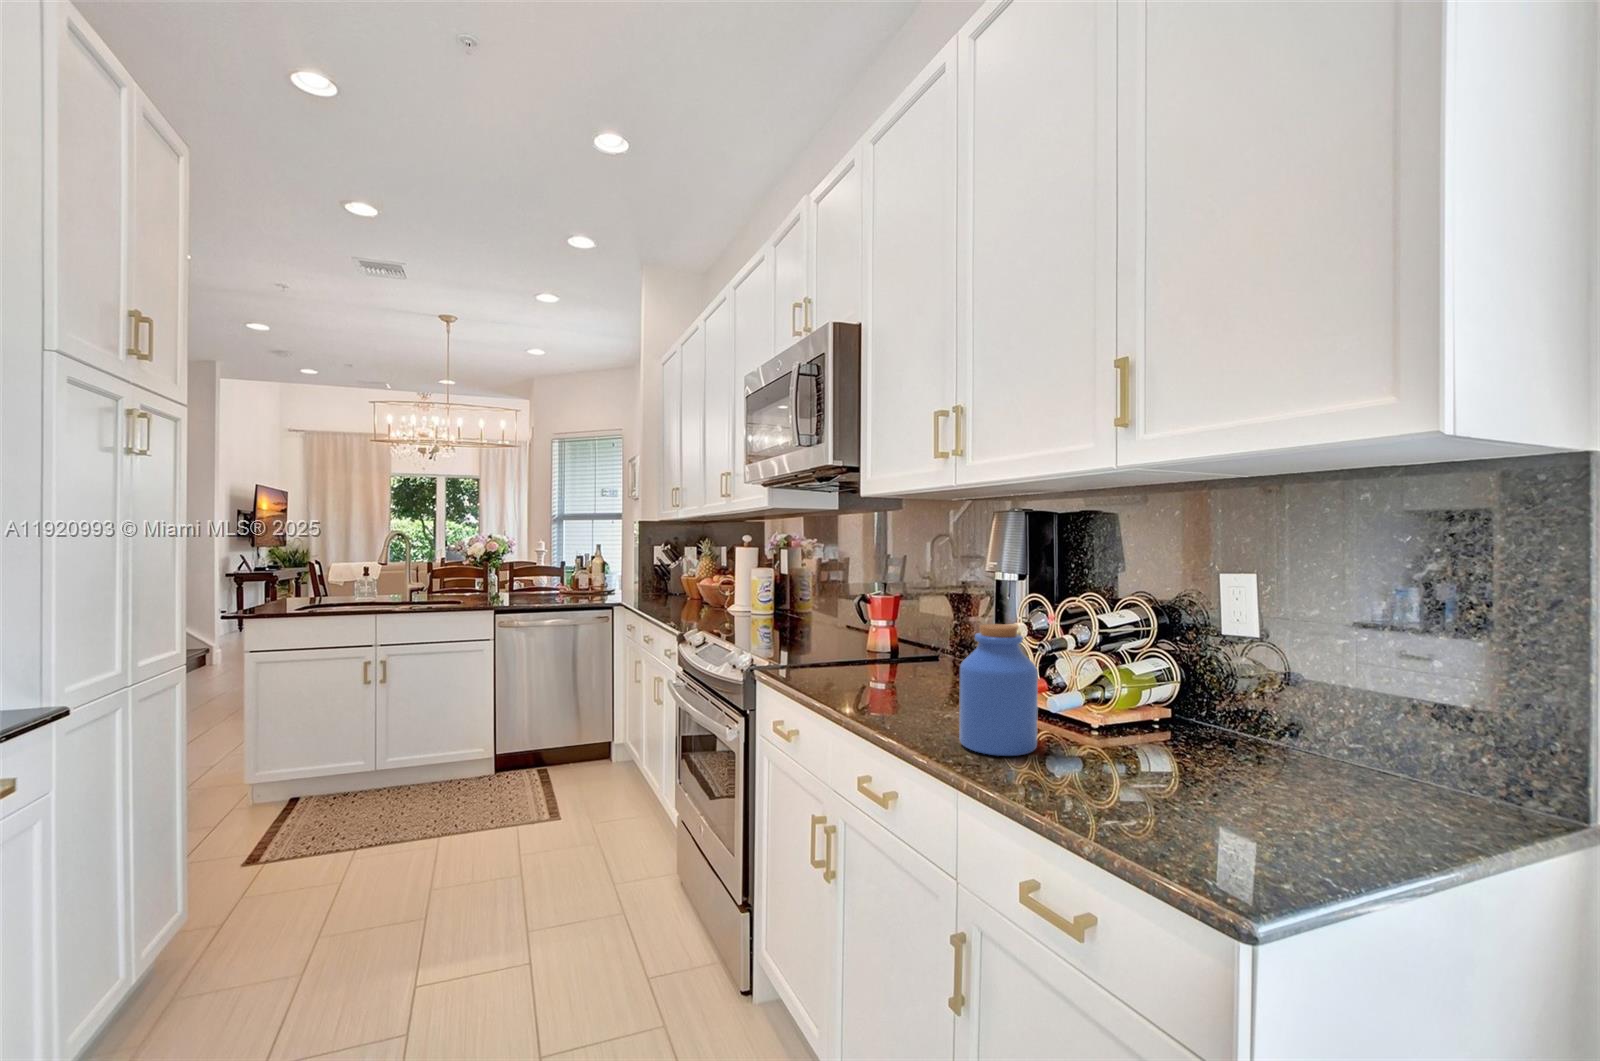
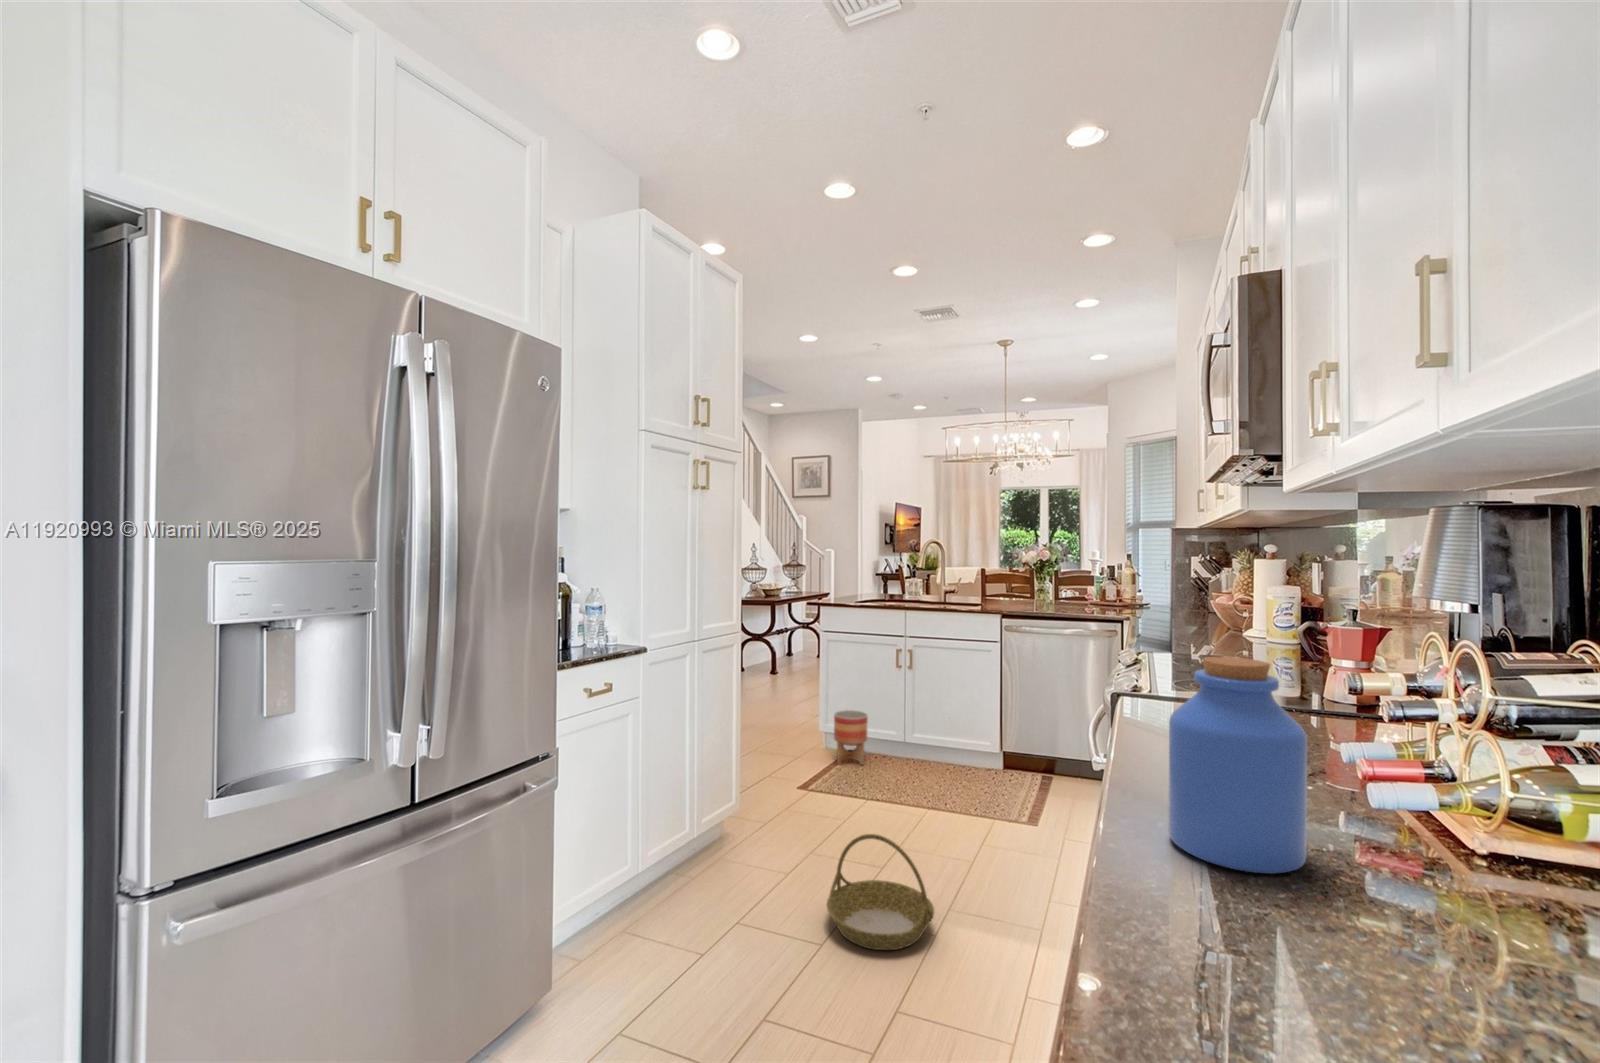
planter: none [275,748,326,821] -> present [834,710,868,765]
basket: none [396,869,527,1000] -> present [827,834,934,950]

